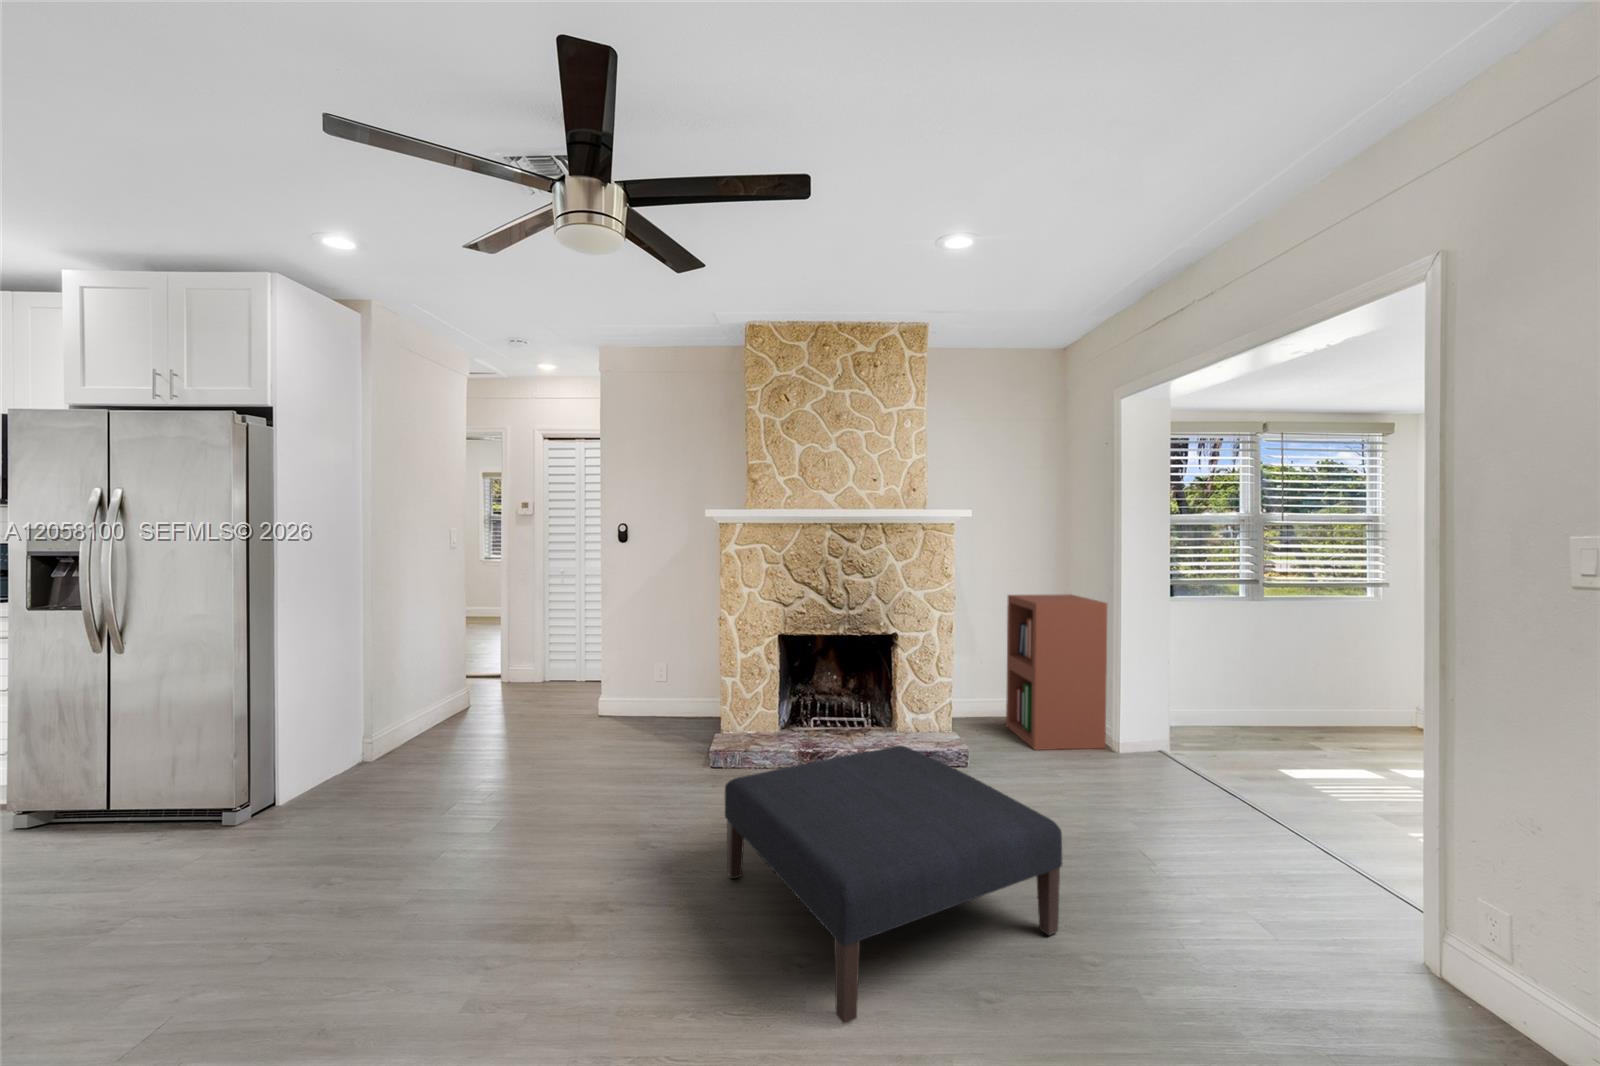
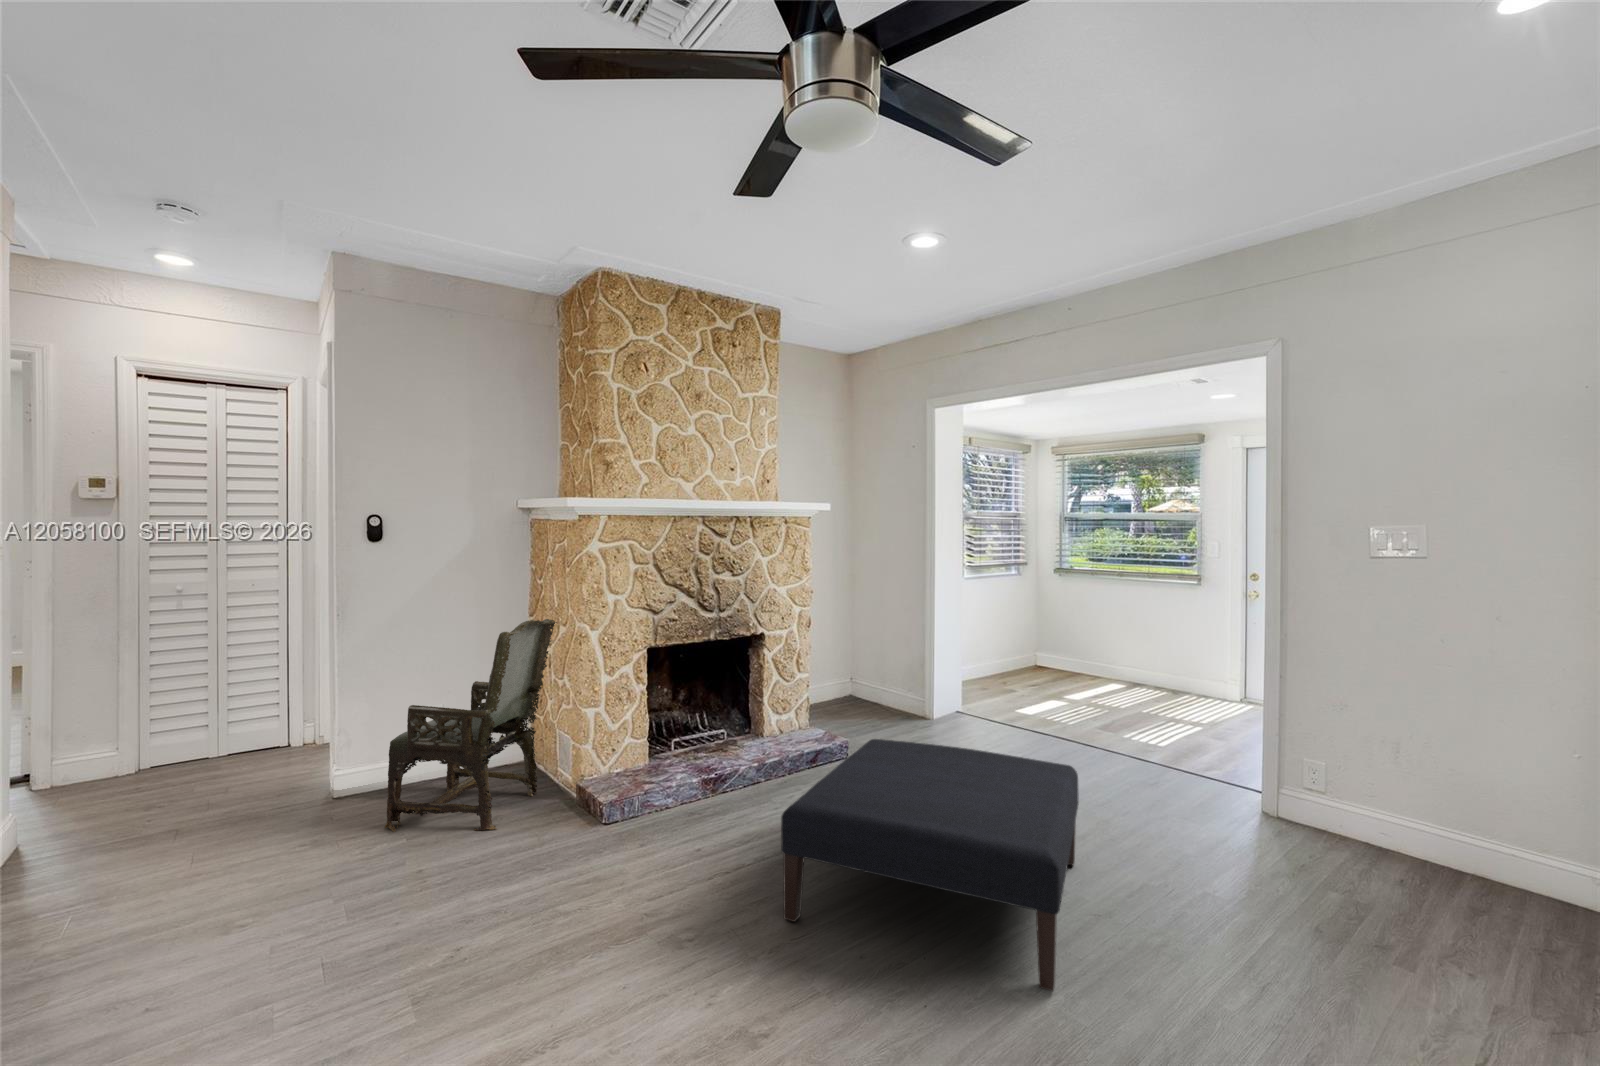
bookshelf: present [1006,594,1107,750] -> none [830,584,923,731]
armchair: none [599,603,713,753] -> present [385,619,557,832]

